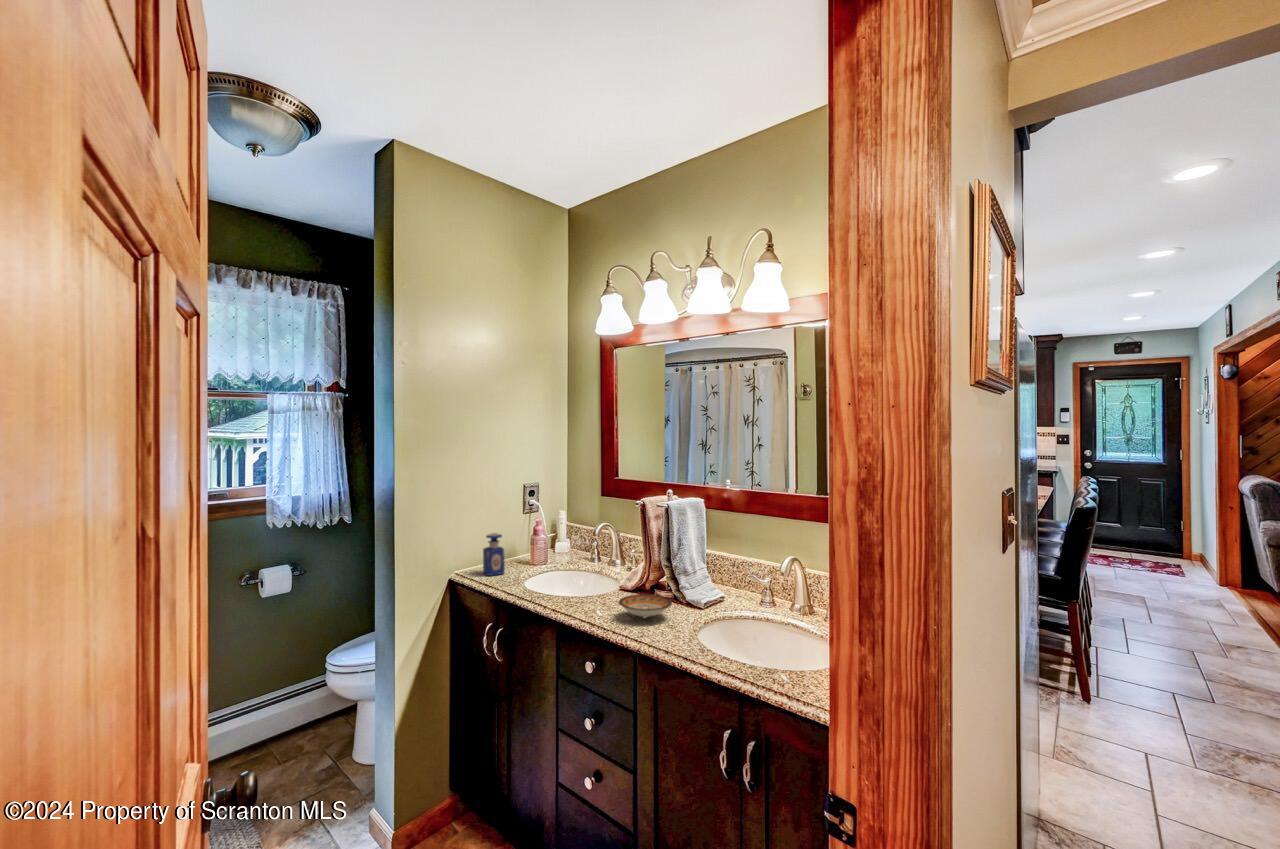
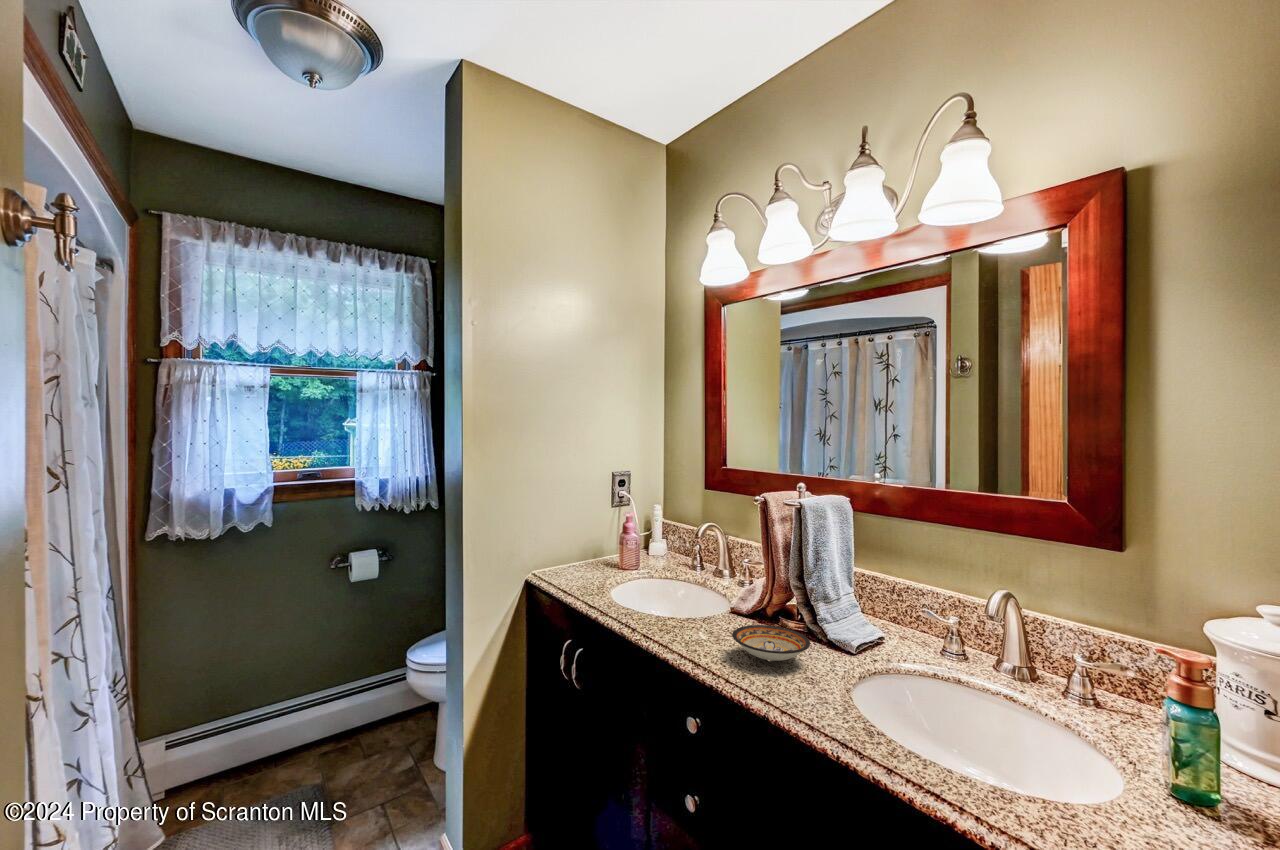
perfume bottle: present [483,533,505,576] -> none [563,529,588,580]

